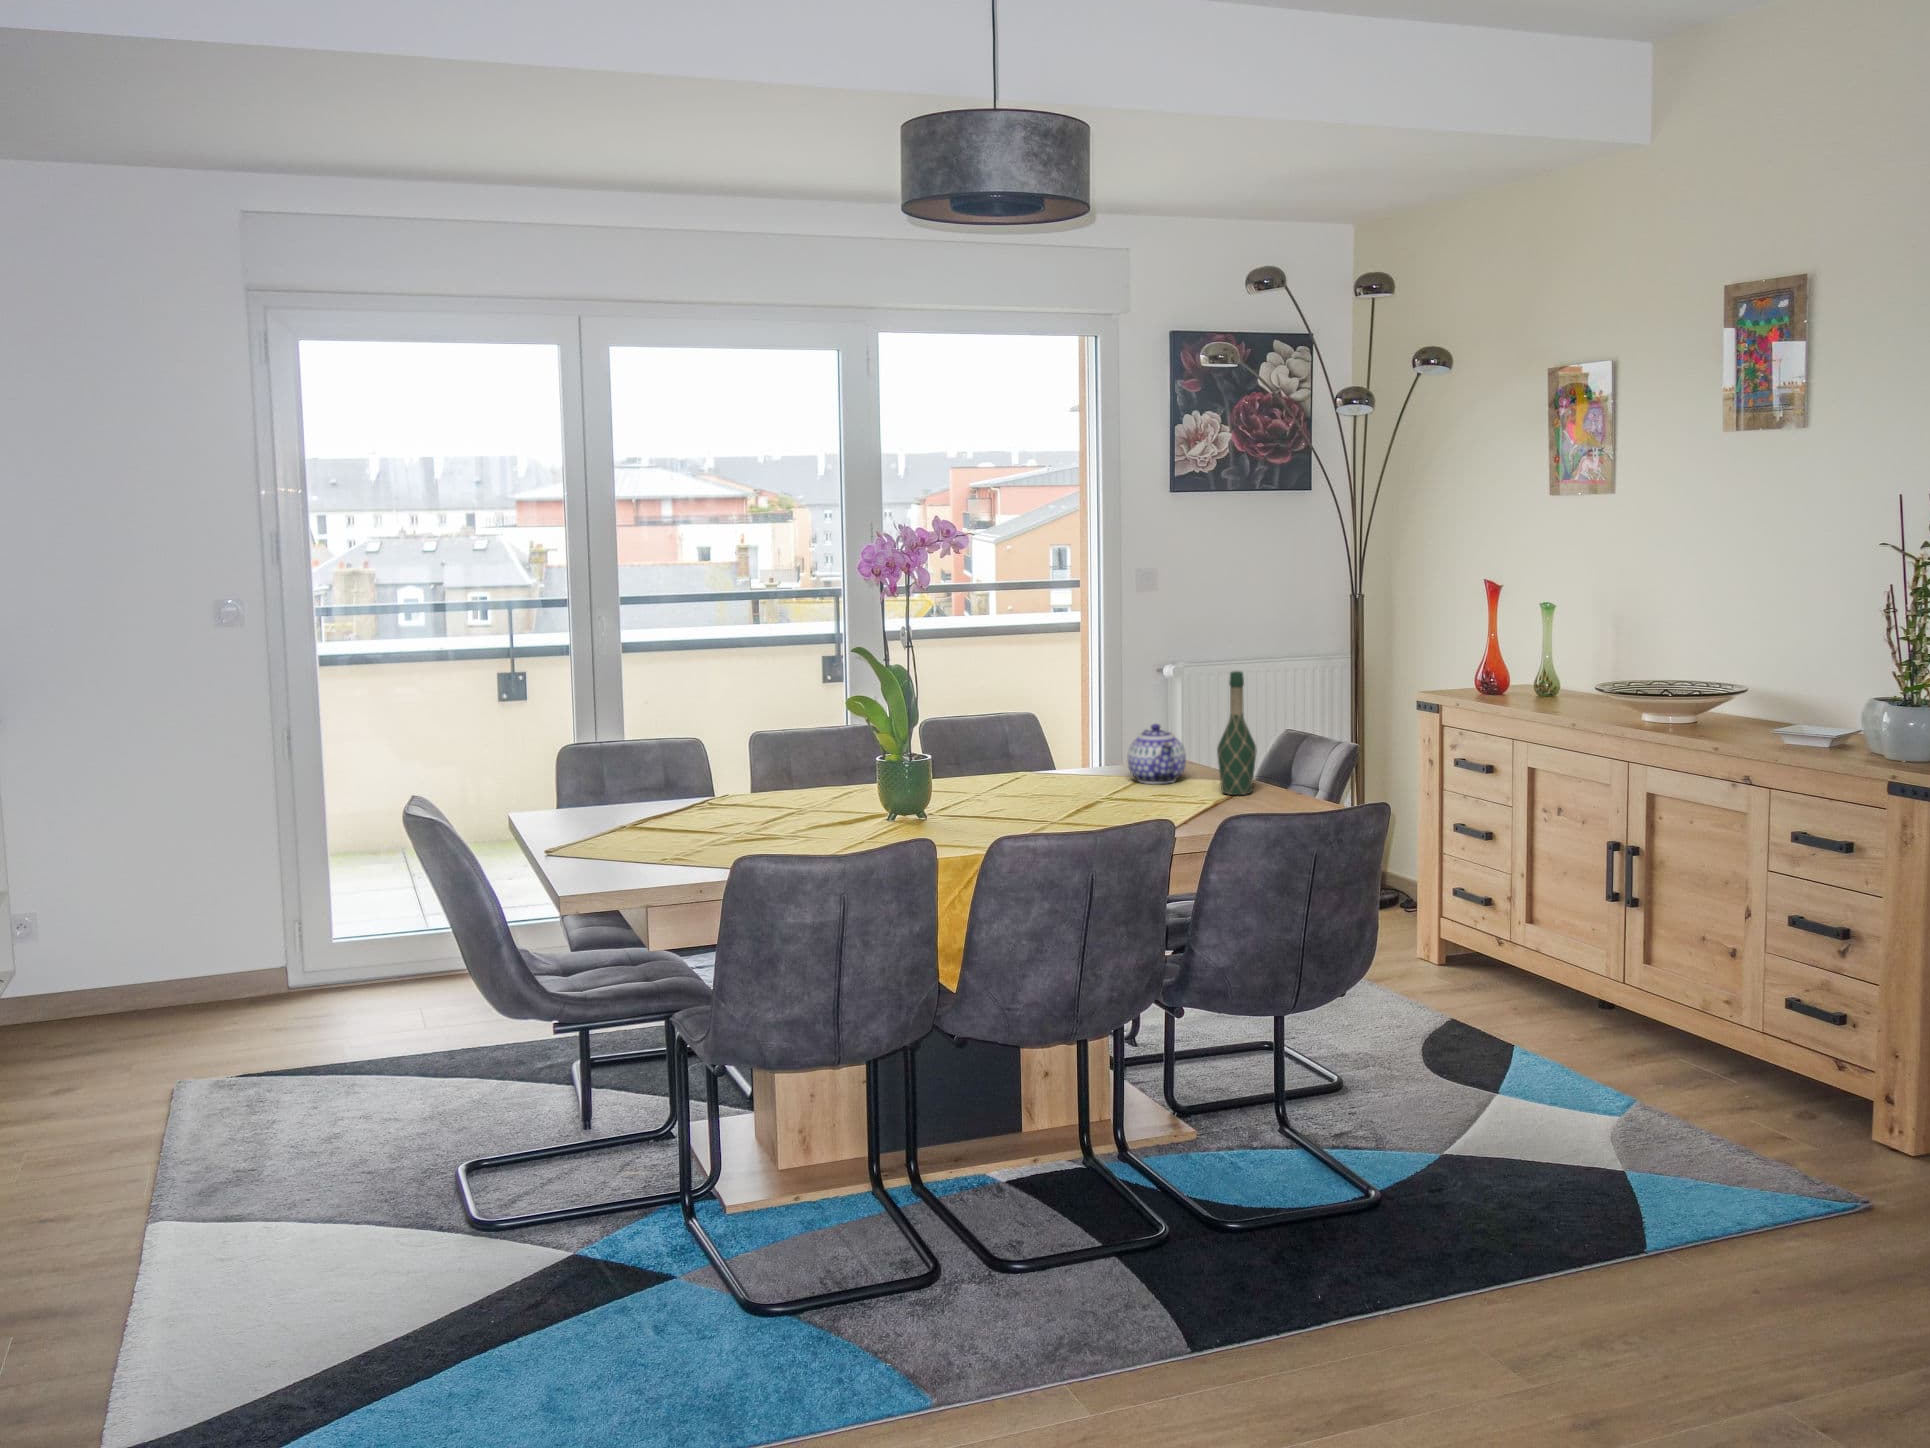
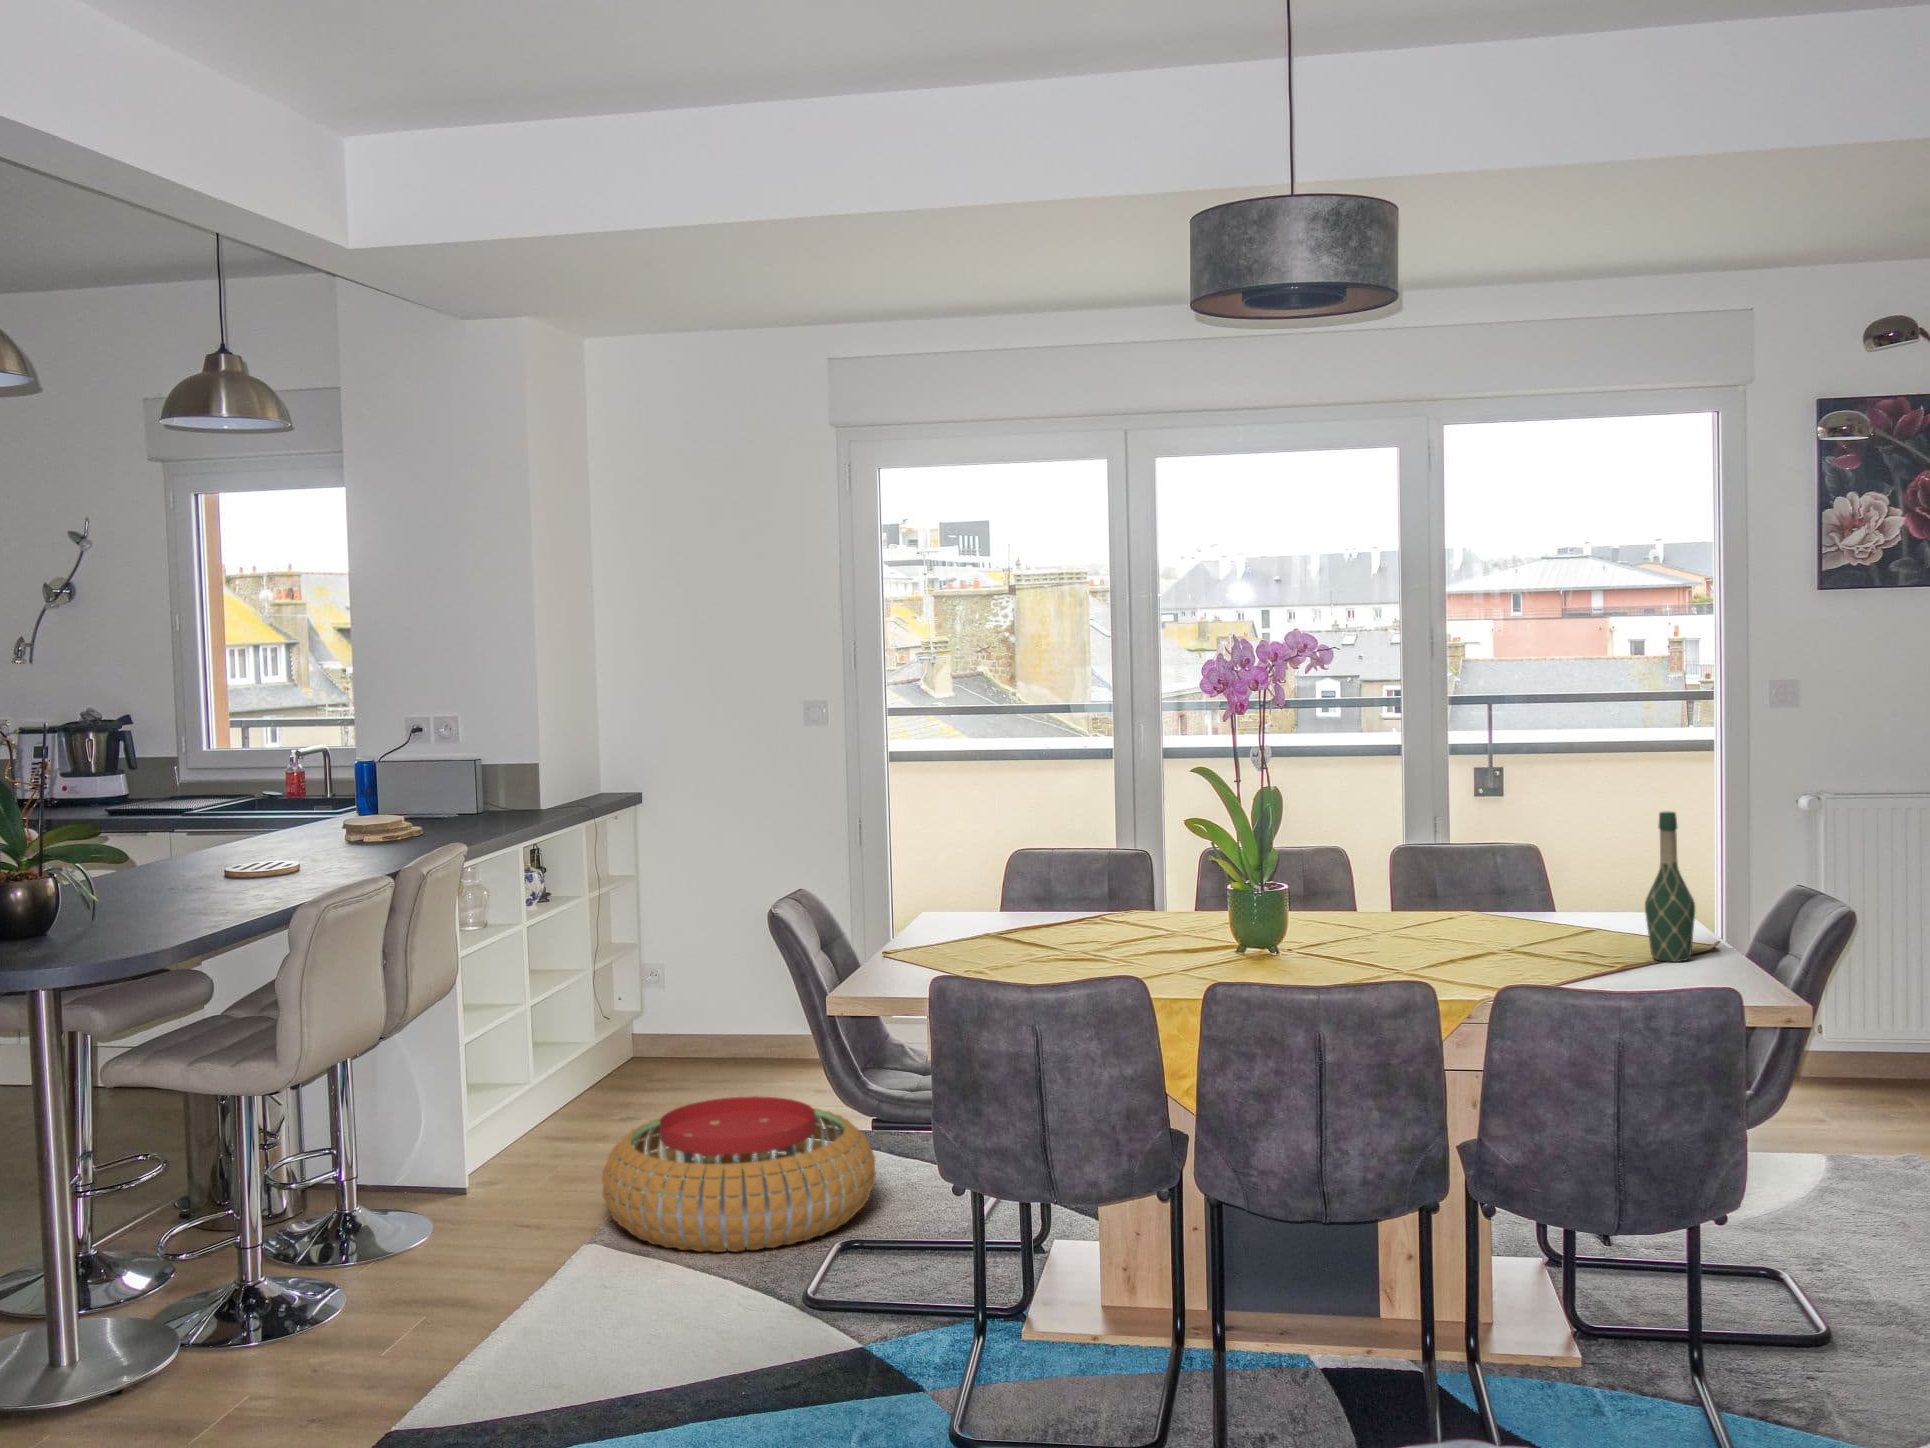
teapot: present [1128,724,1186,784] -> none [1568,870,1641,942]
pouf: none [138,1019,467,1202] -> present [602,1096,876,1252]

